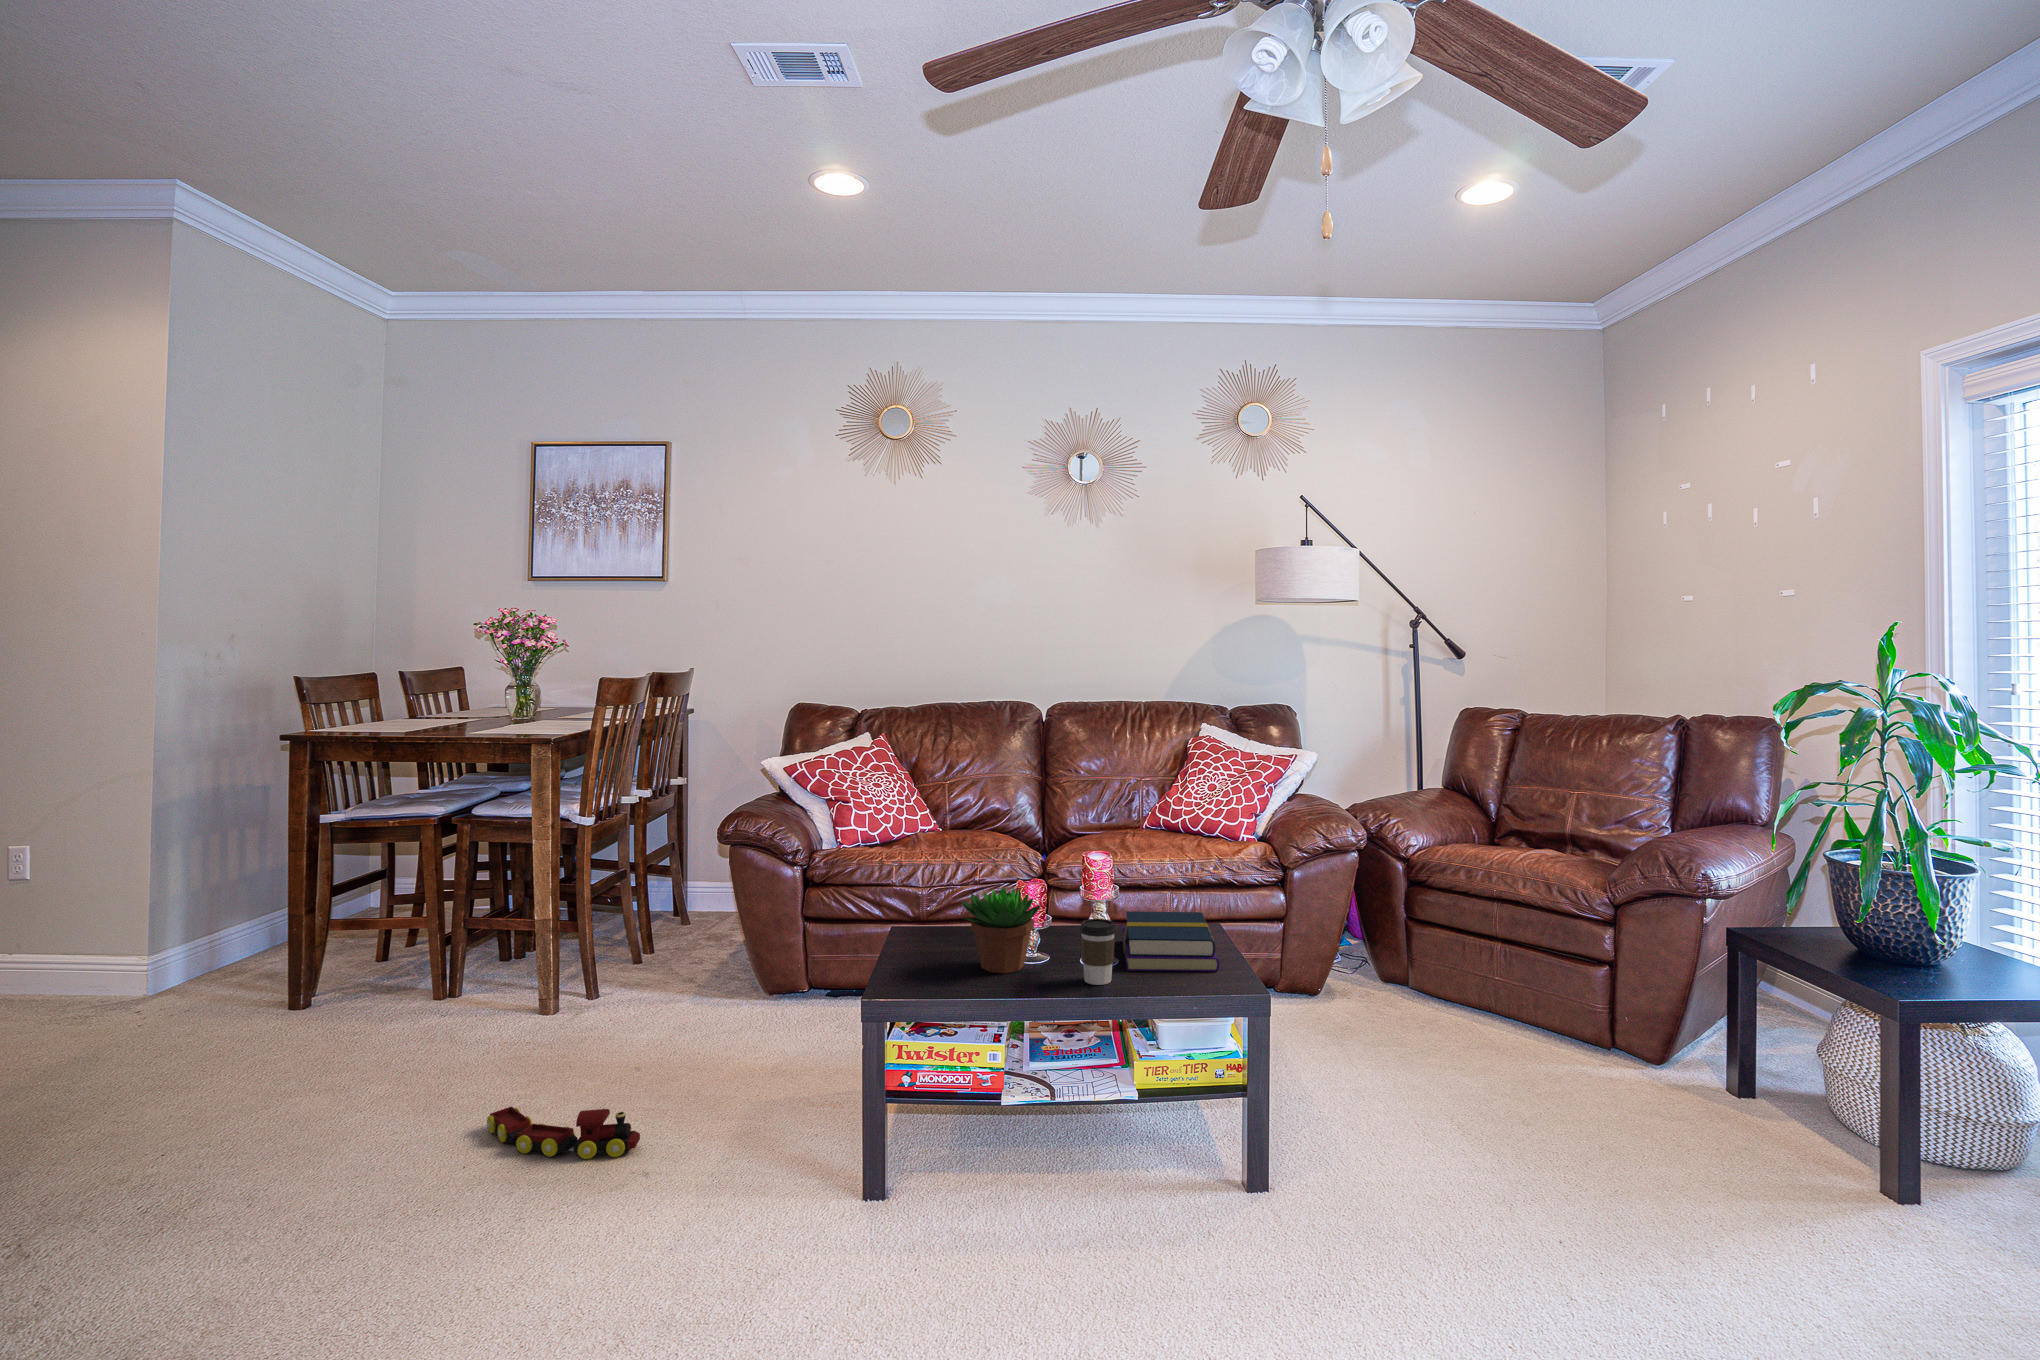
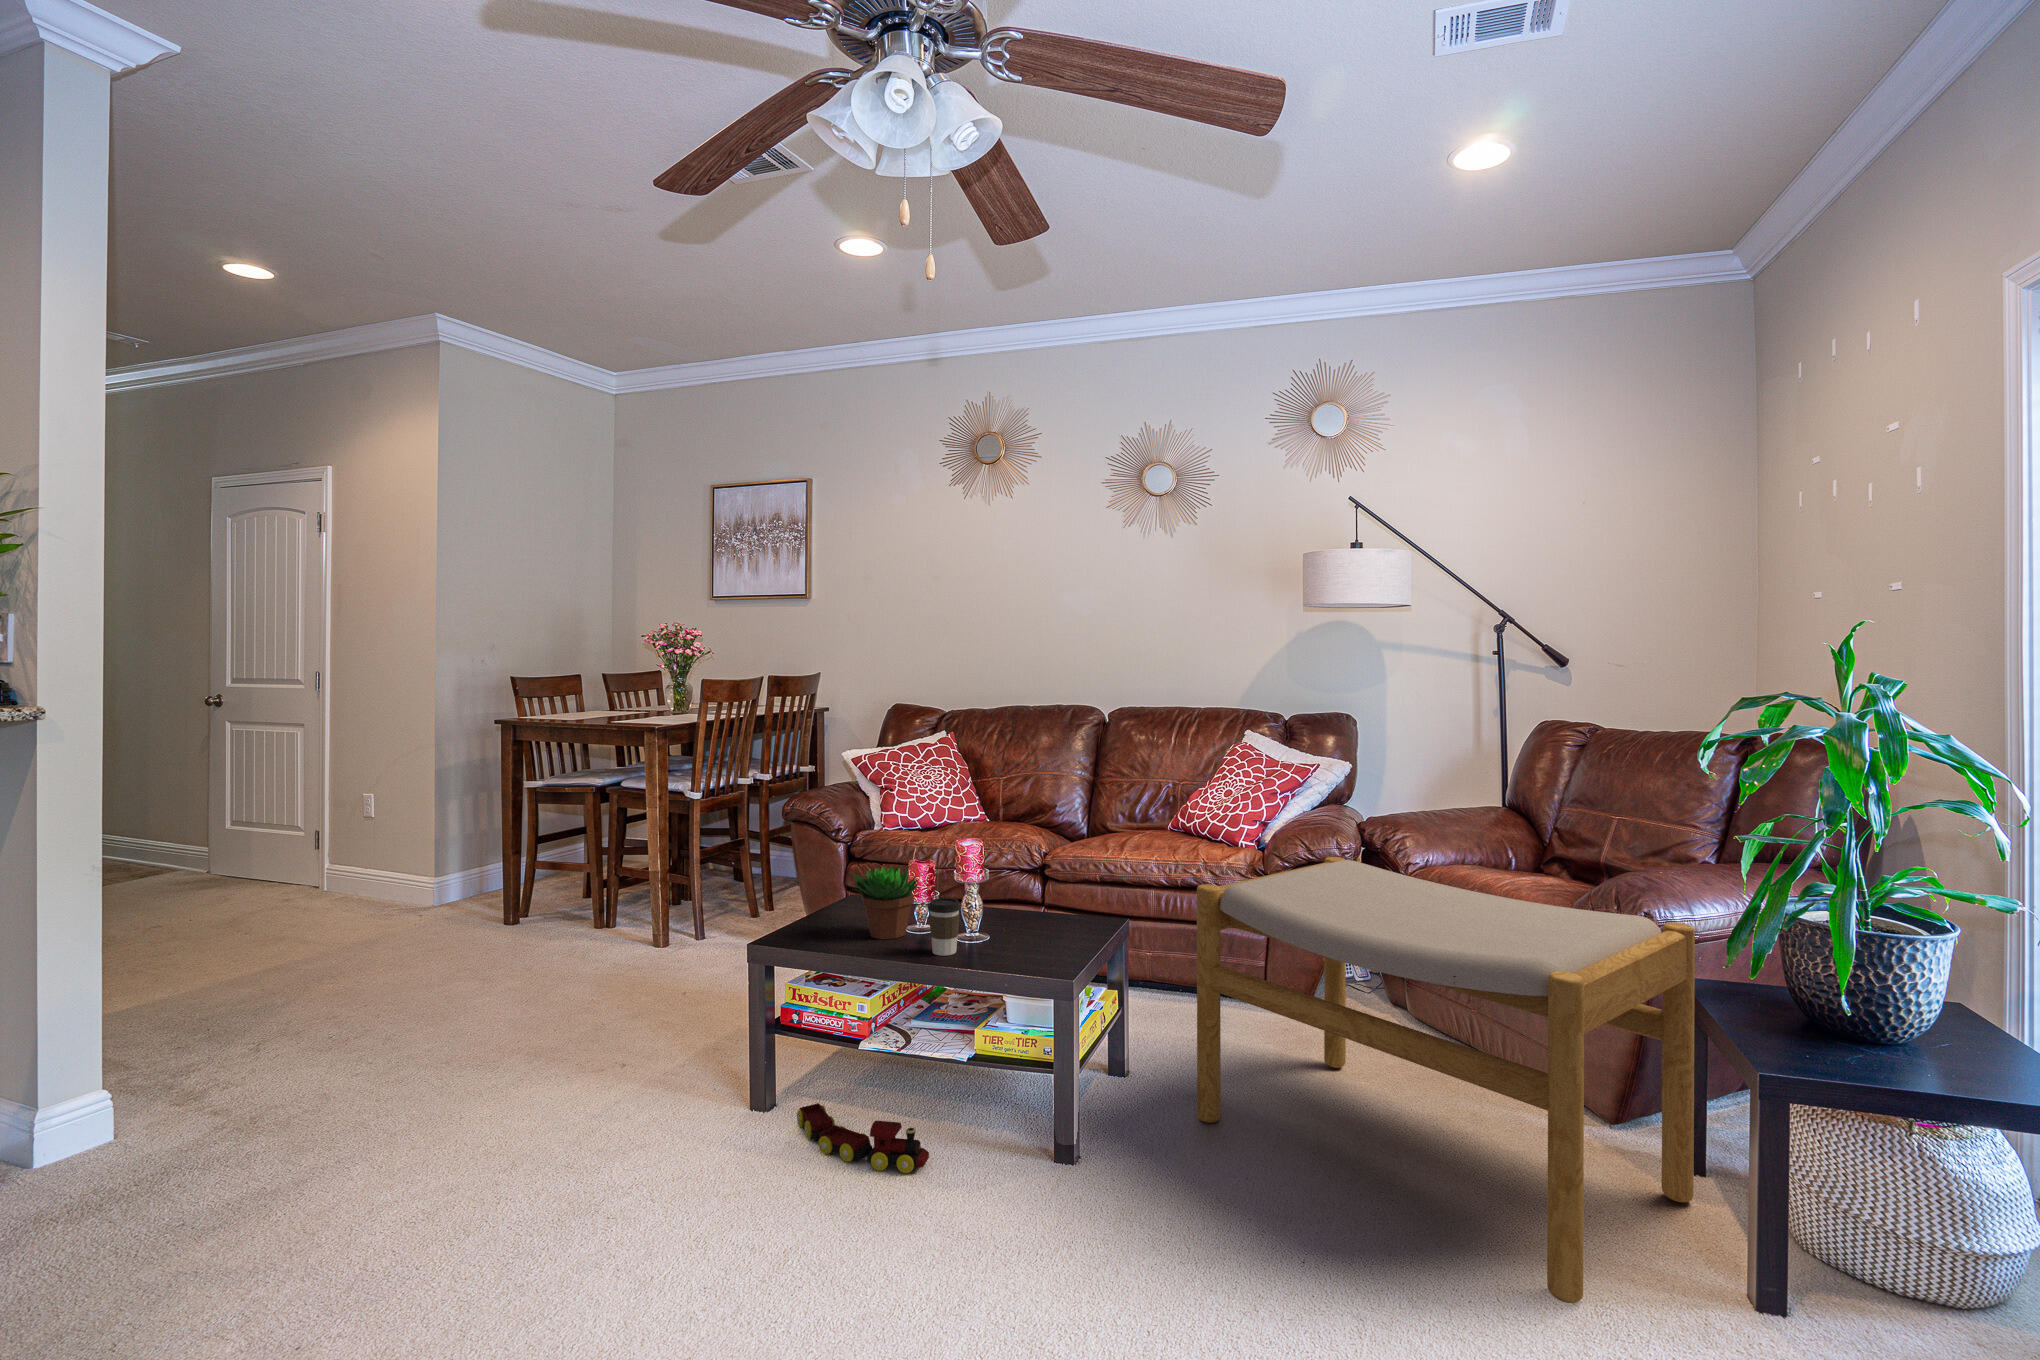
footstool: none [1330,844,1810,1246] -> present [1197,857,1695,1303]
book: present [1122,911,1219,972] -> none [982,898,1092,956]
toy train: present [487,1107,640,1159] -> present [797,1103,929,1173]

